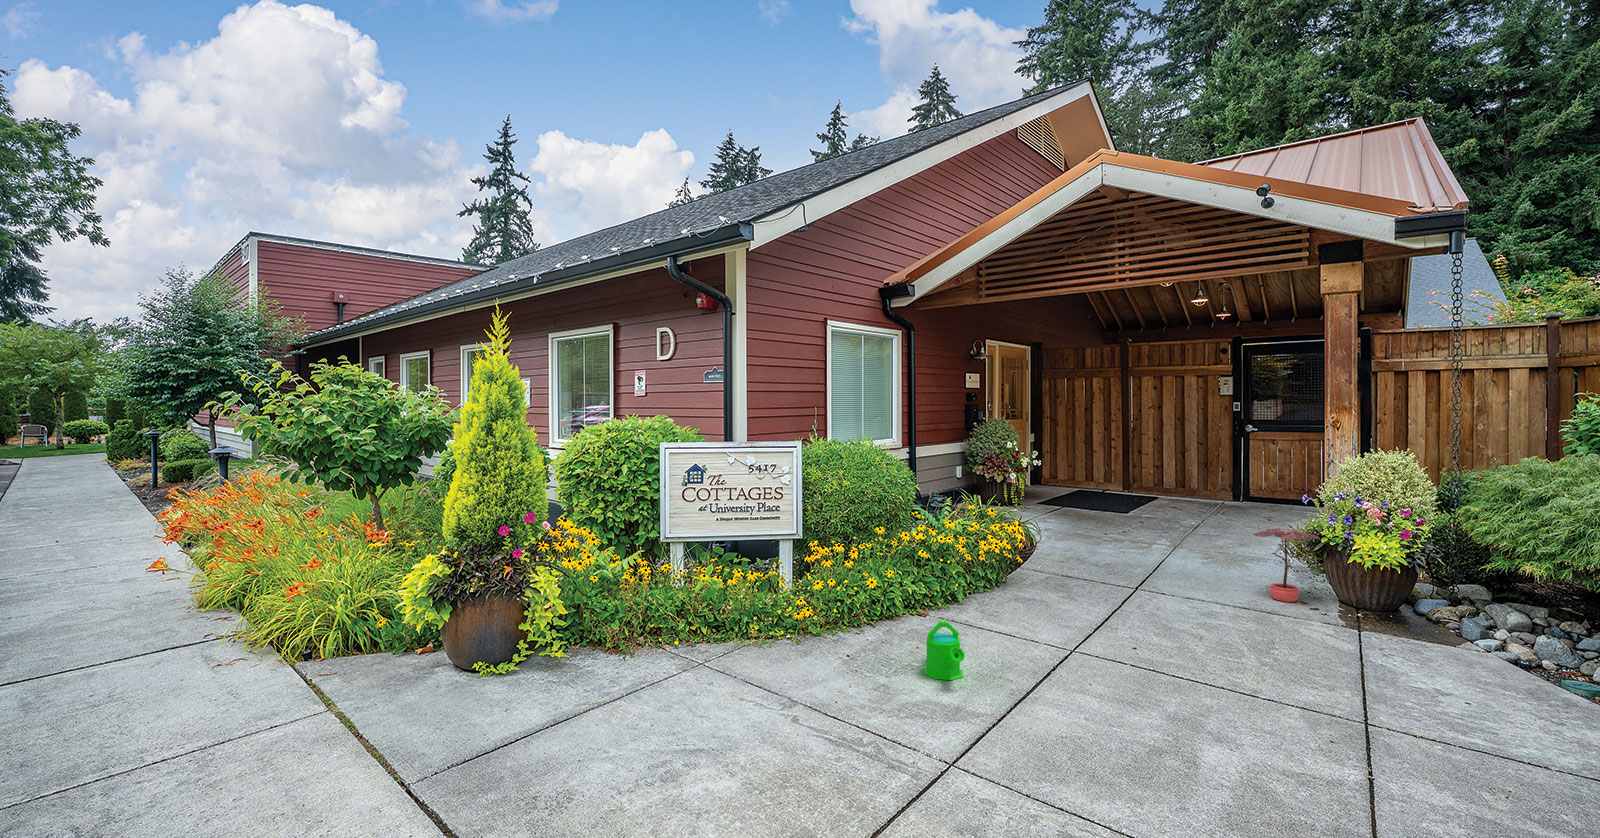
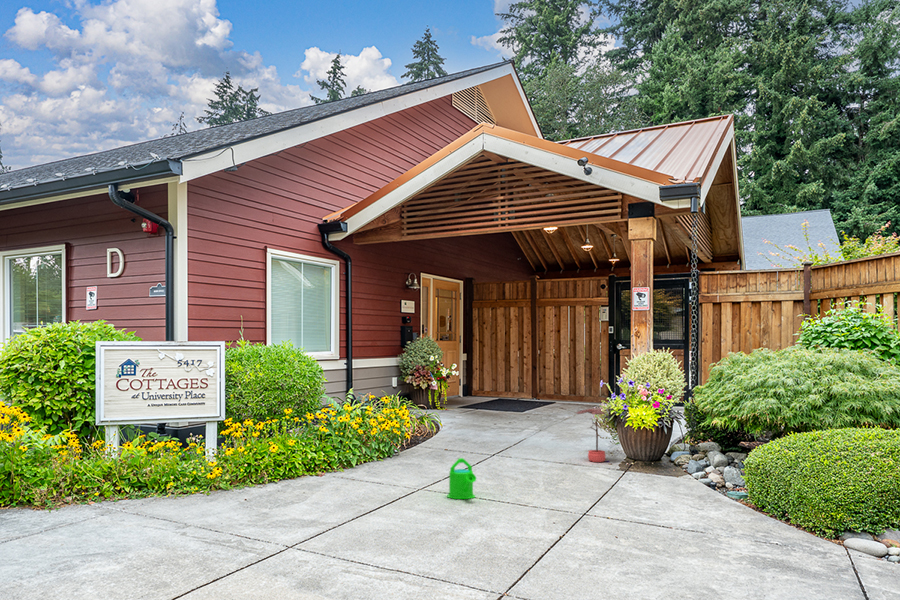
watering can: present [924,621,965,680] -> present [447,458,476,499]

